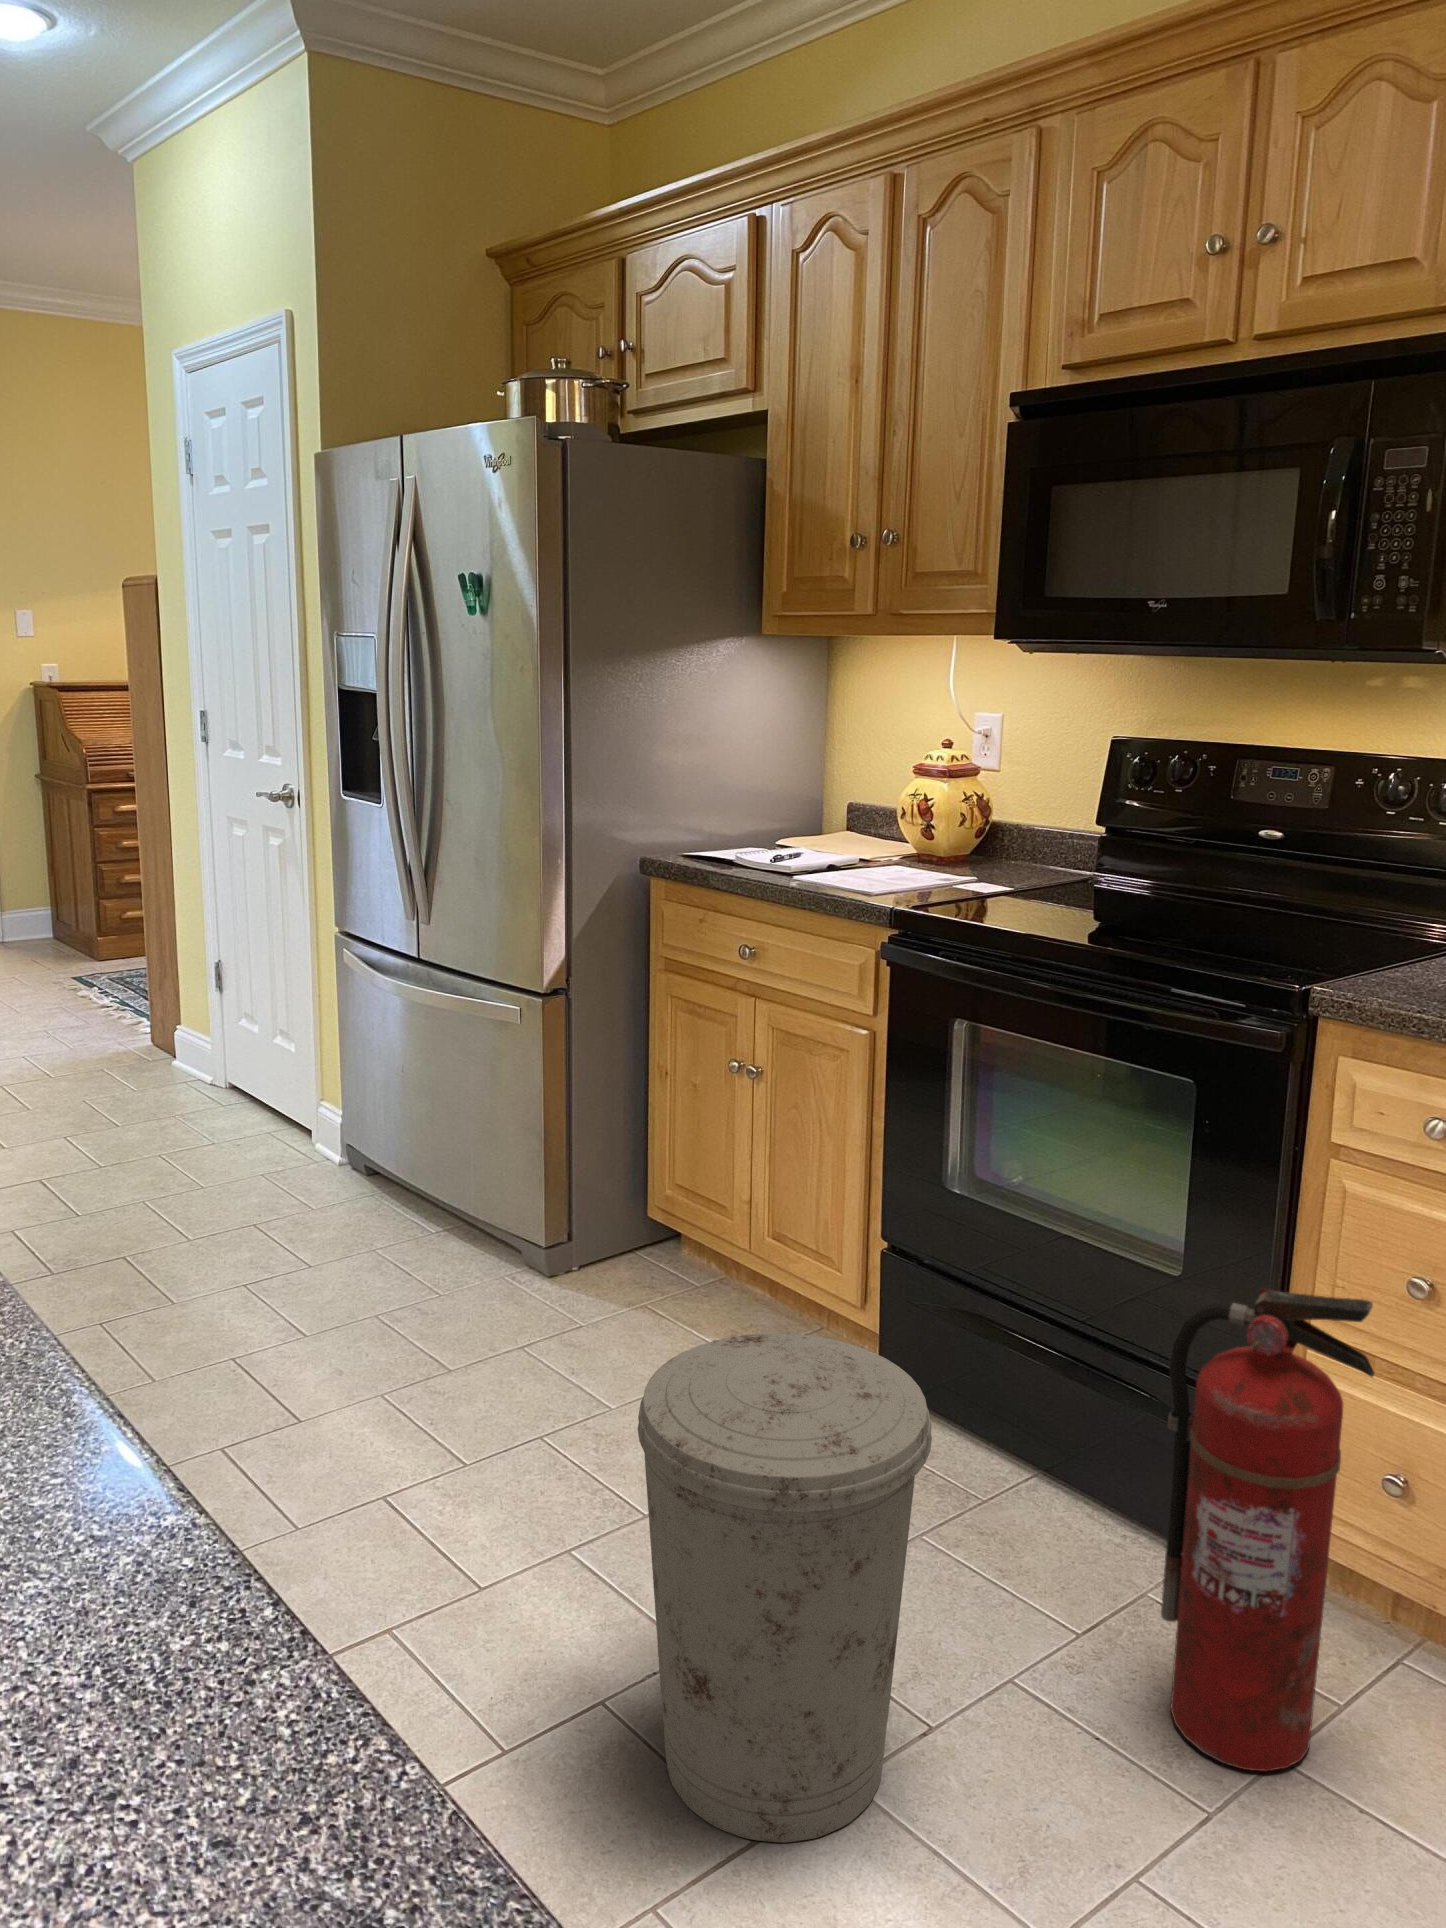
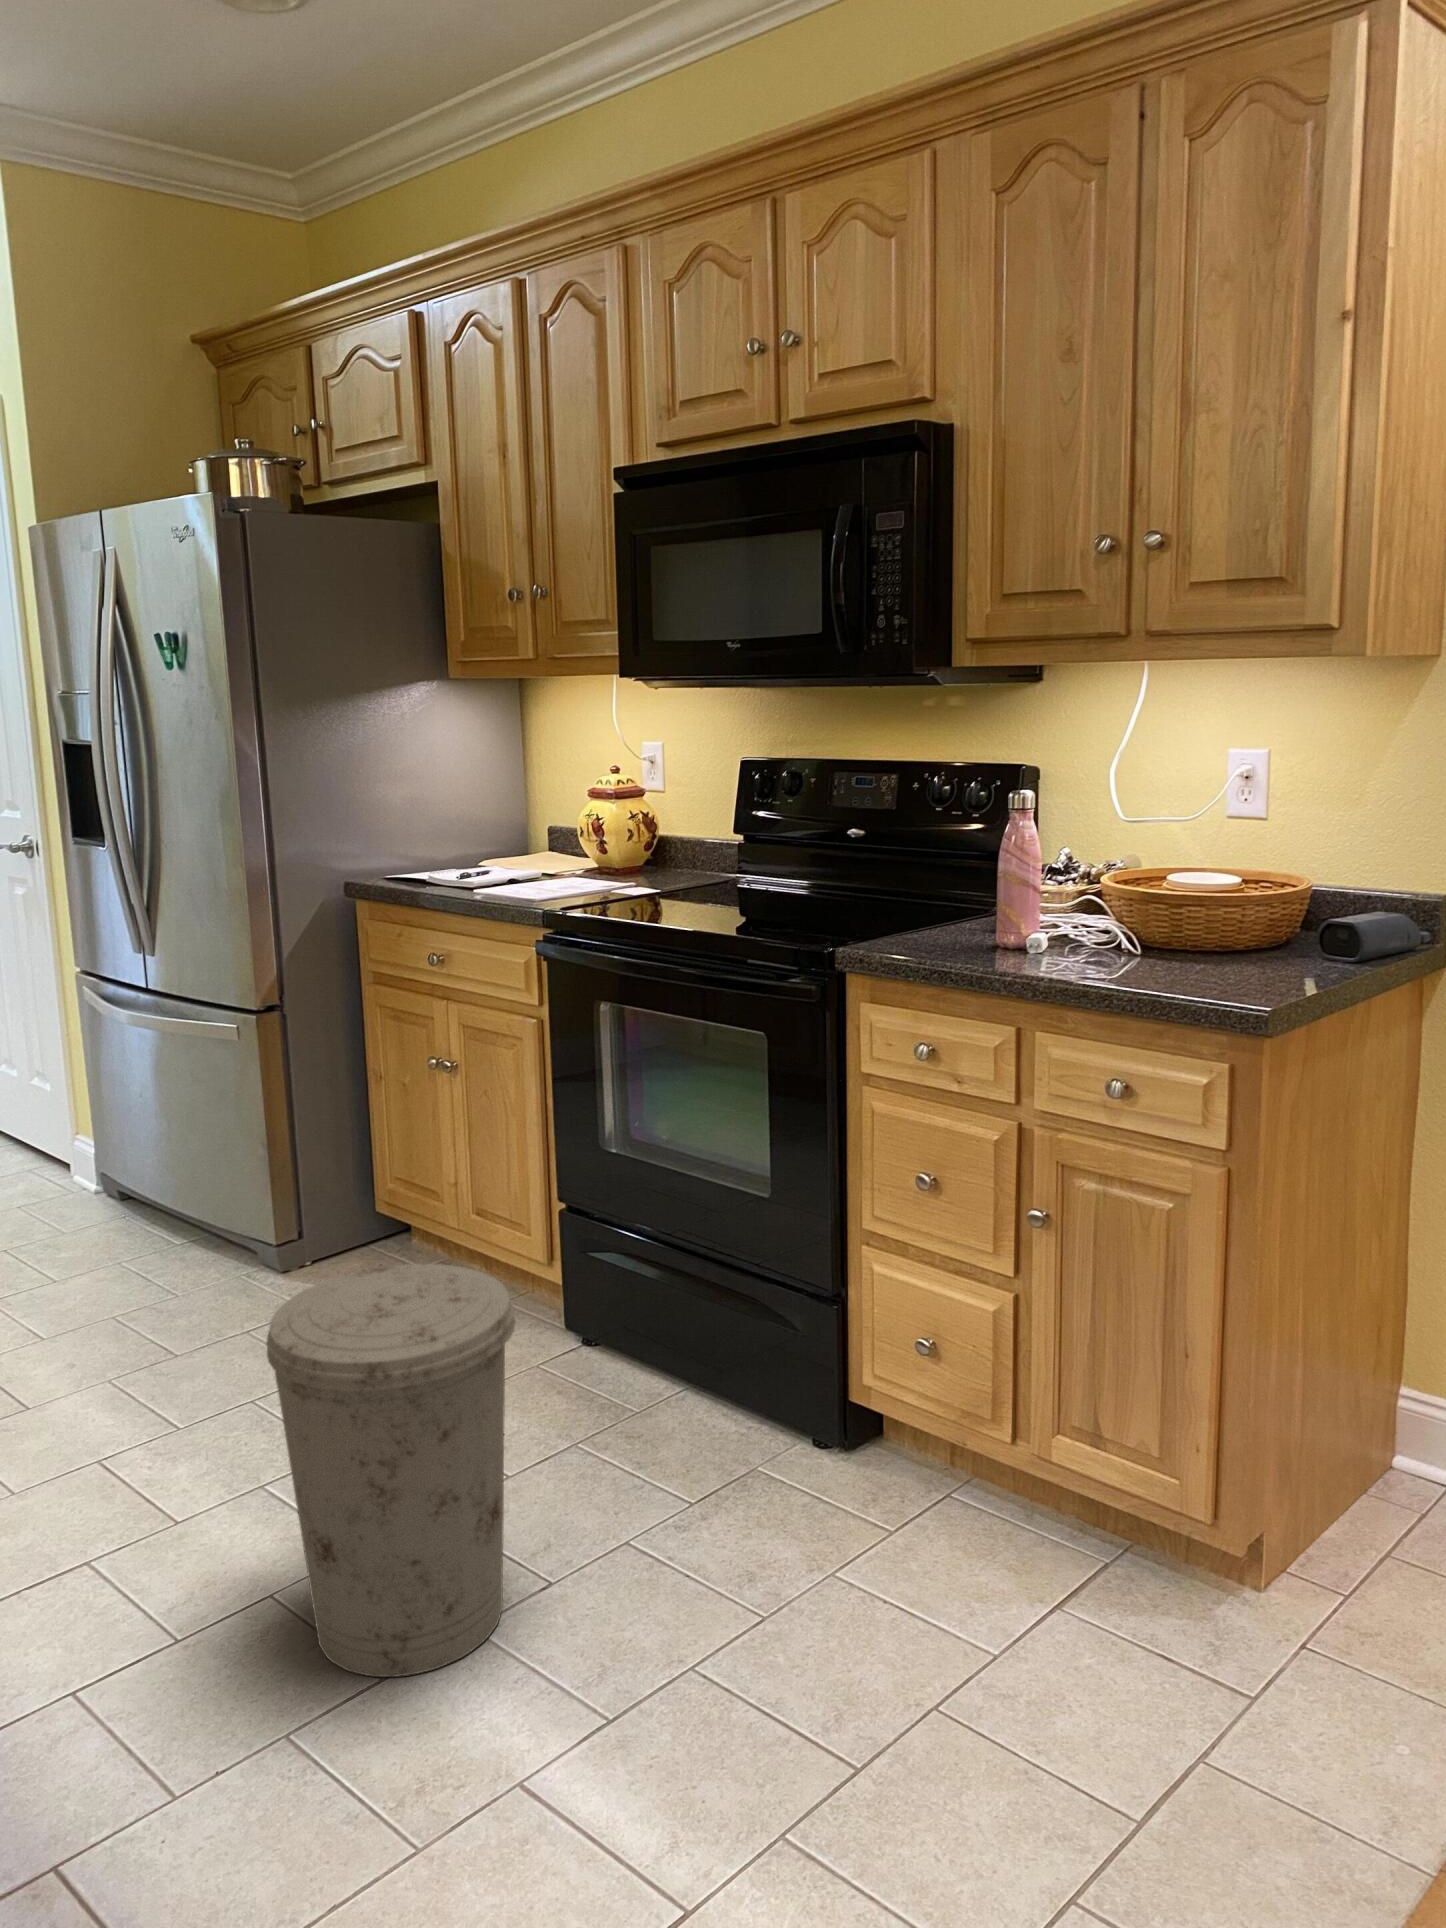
fire extinguisher: present [1161,1289,1375,1772] -> none [726,1189,869,1583]

